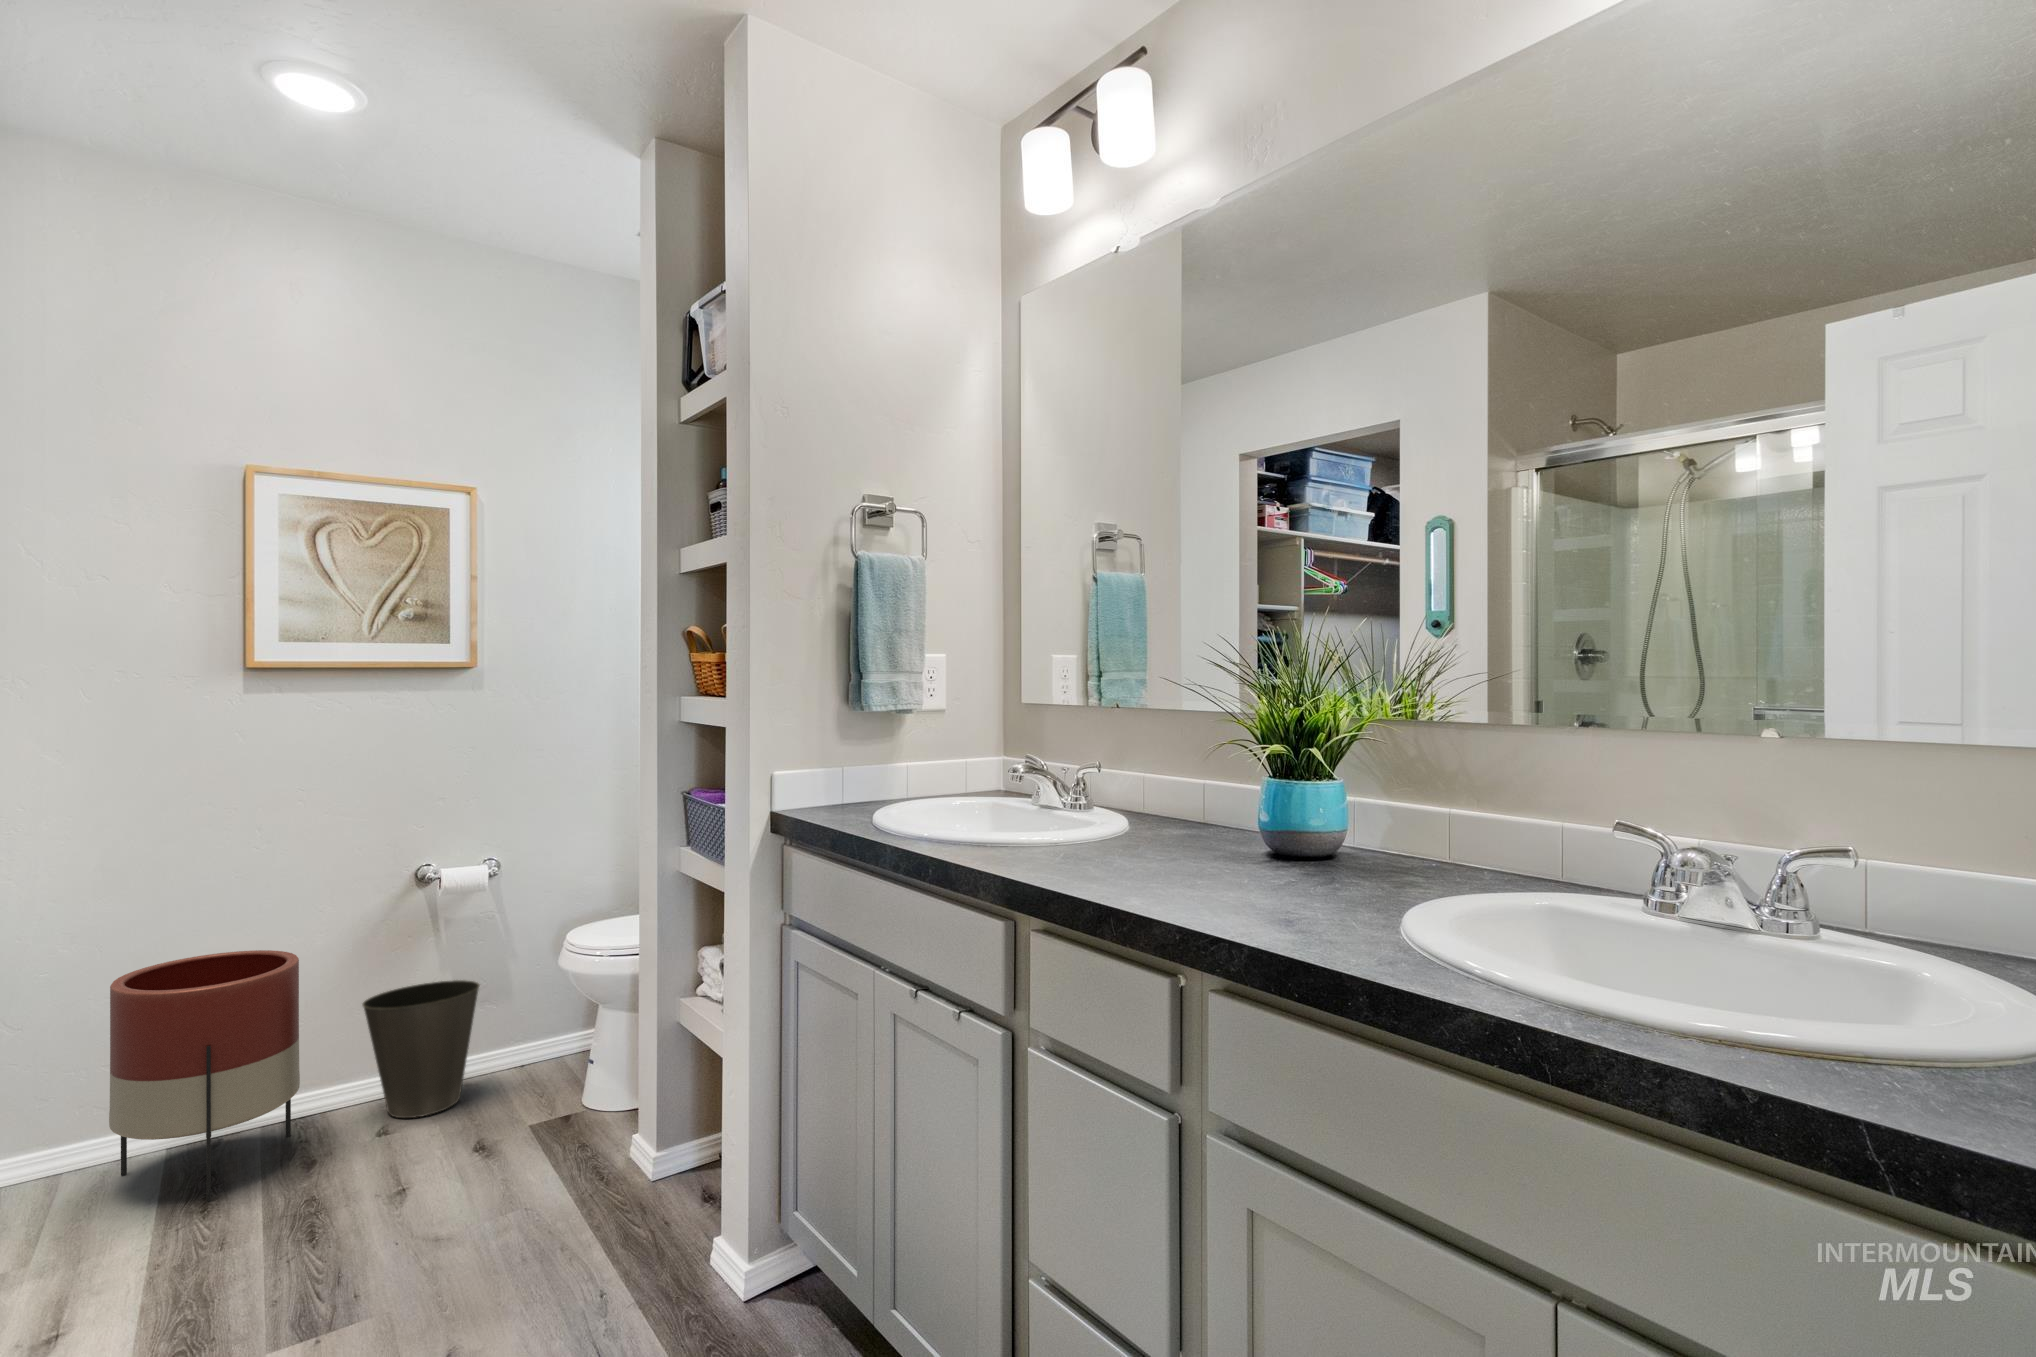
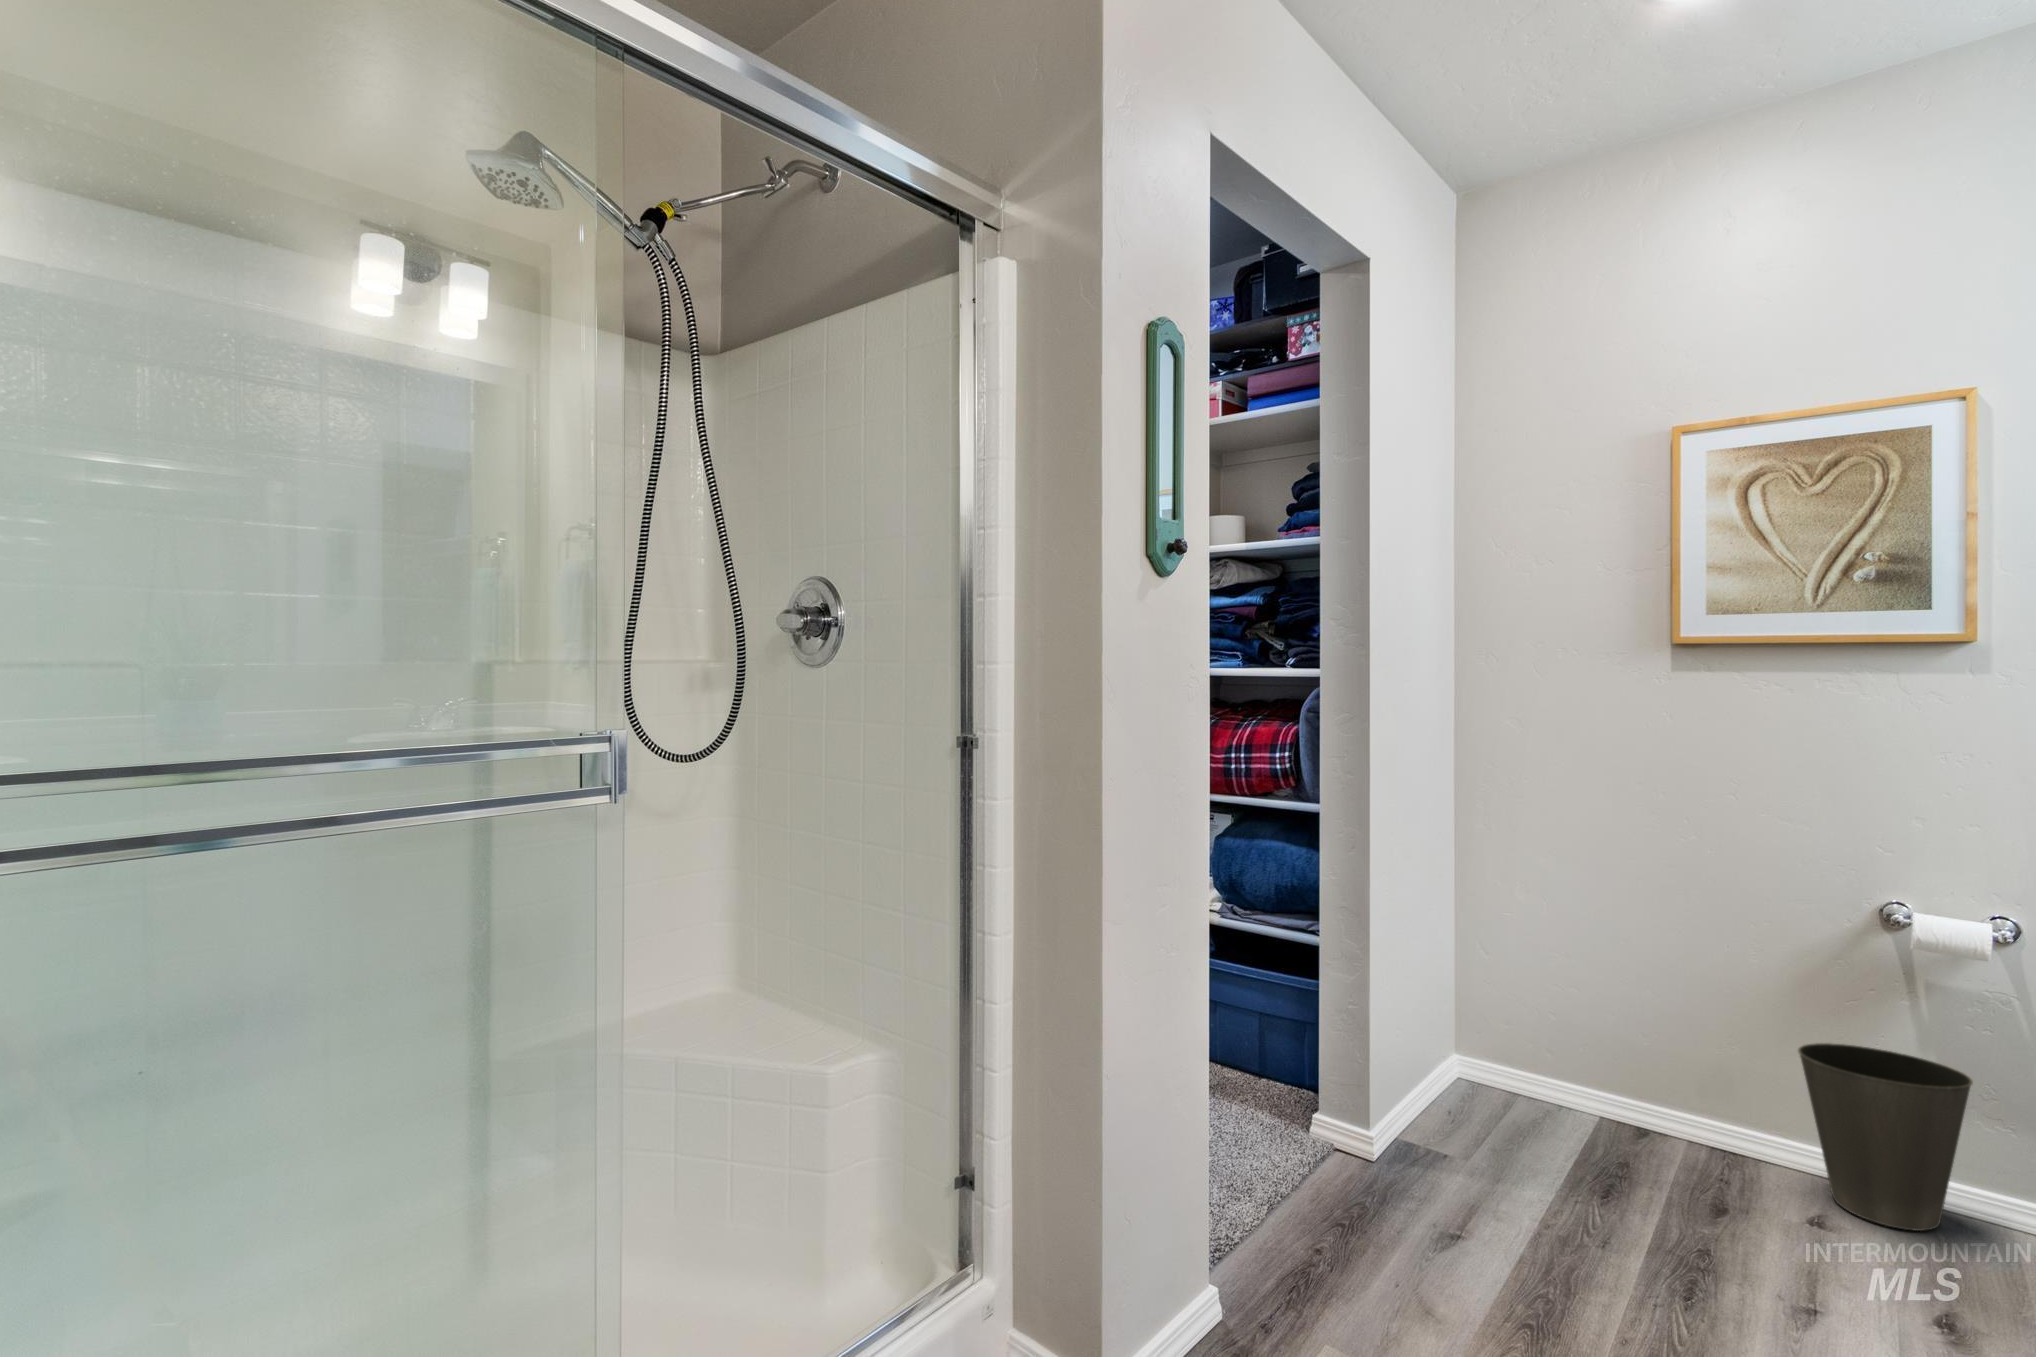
planter: present [109,950,300,1201] -> none [1540,935,1716,1191]

